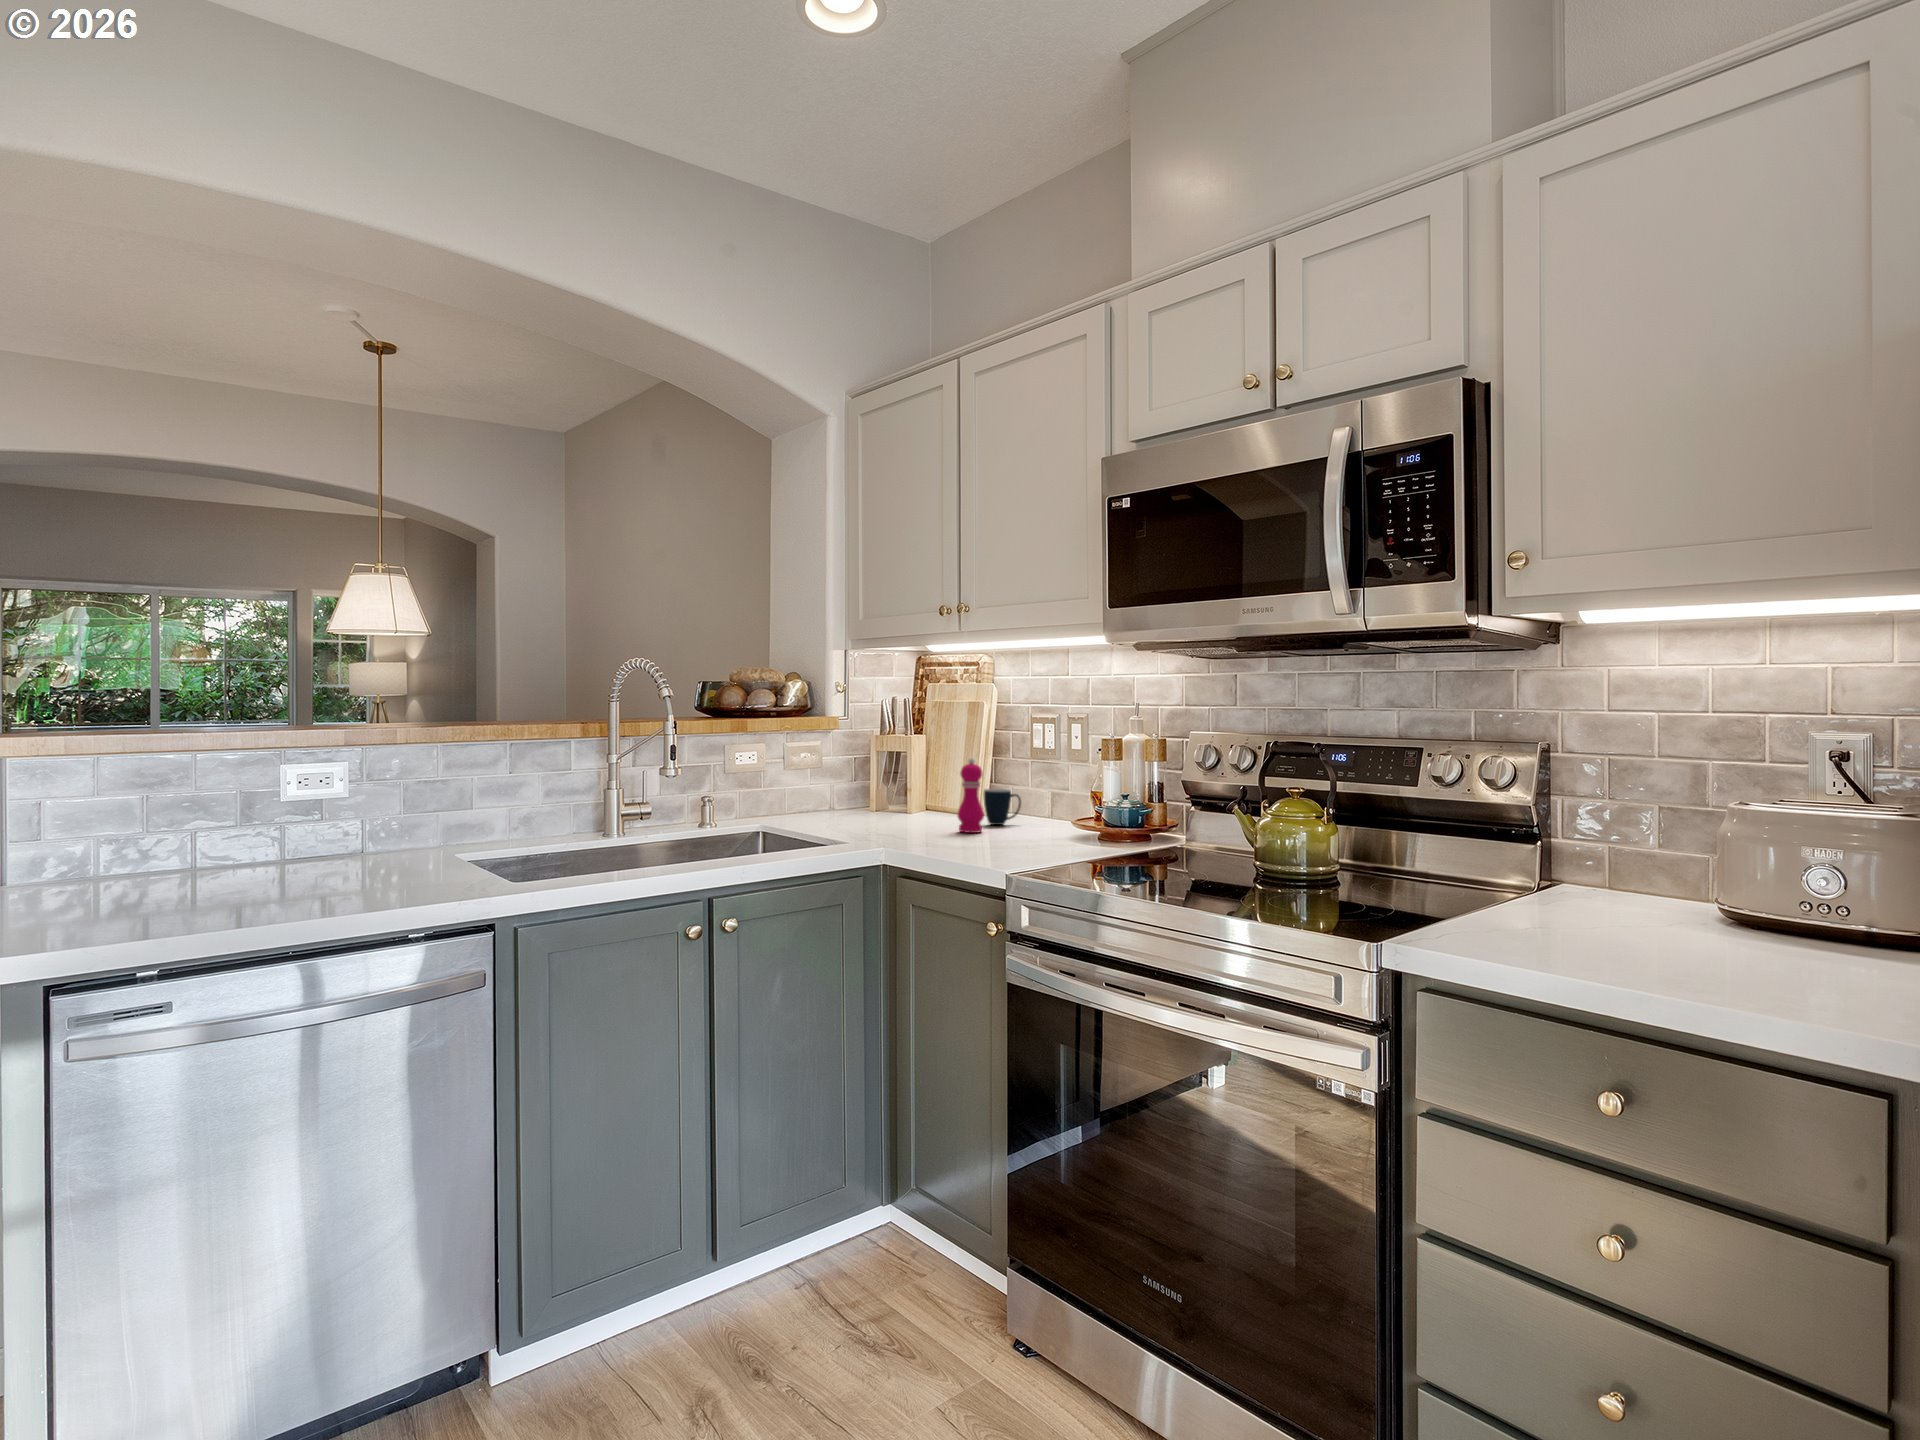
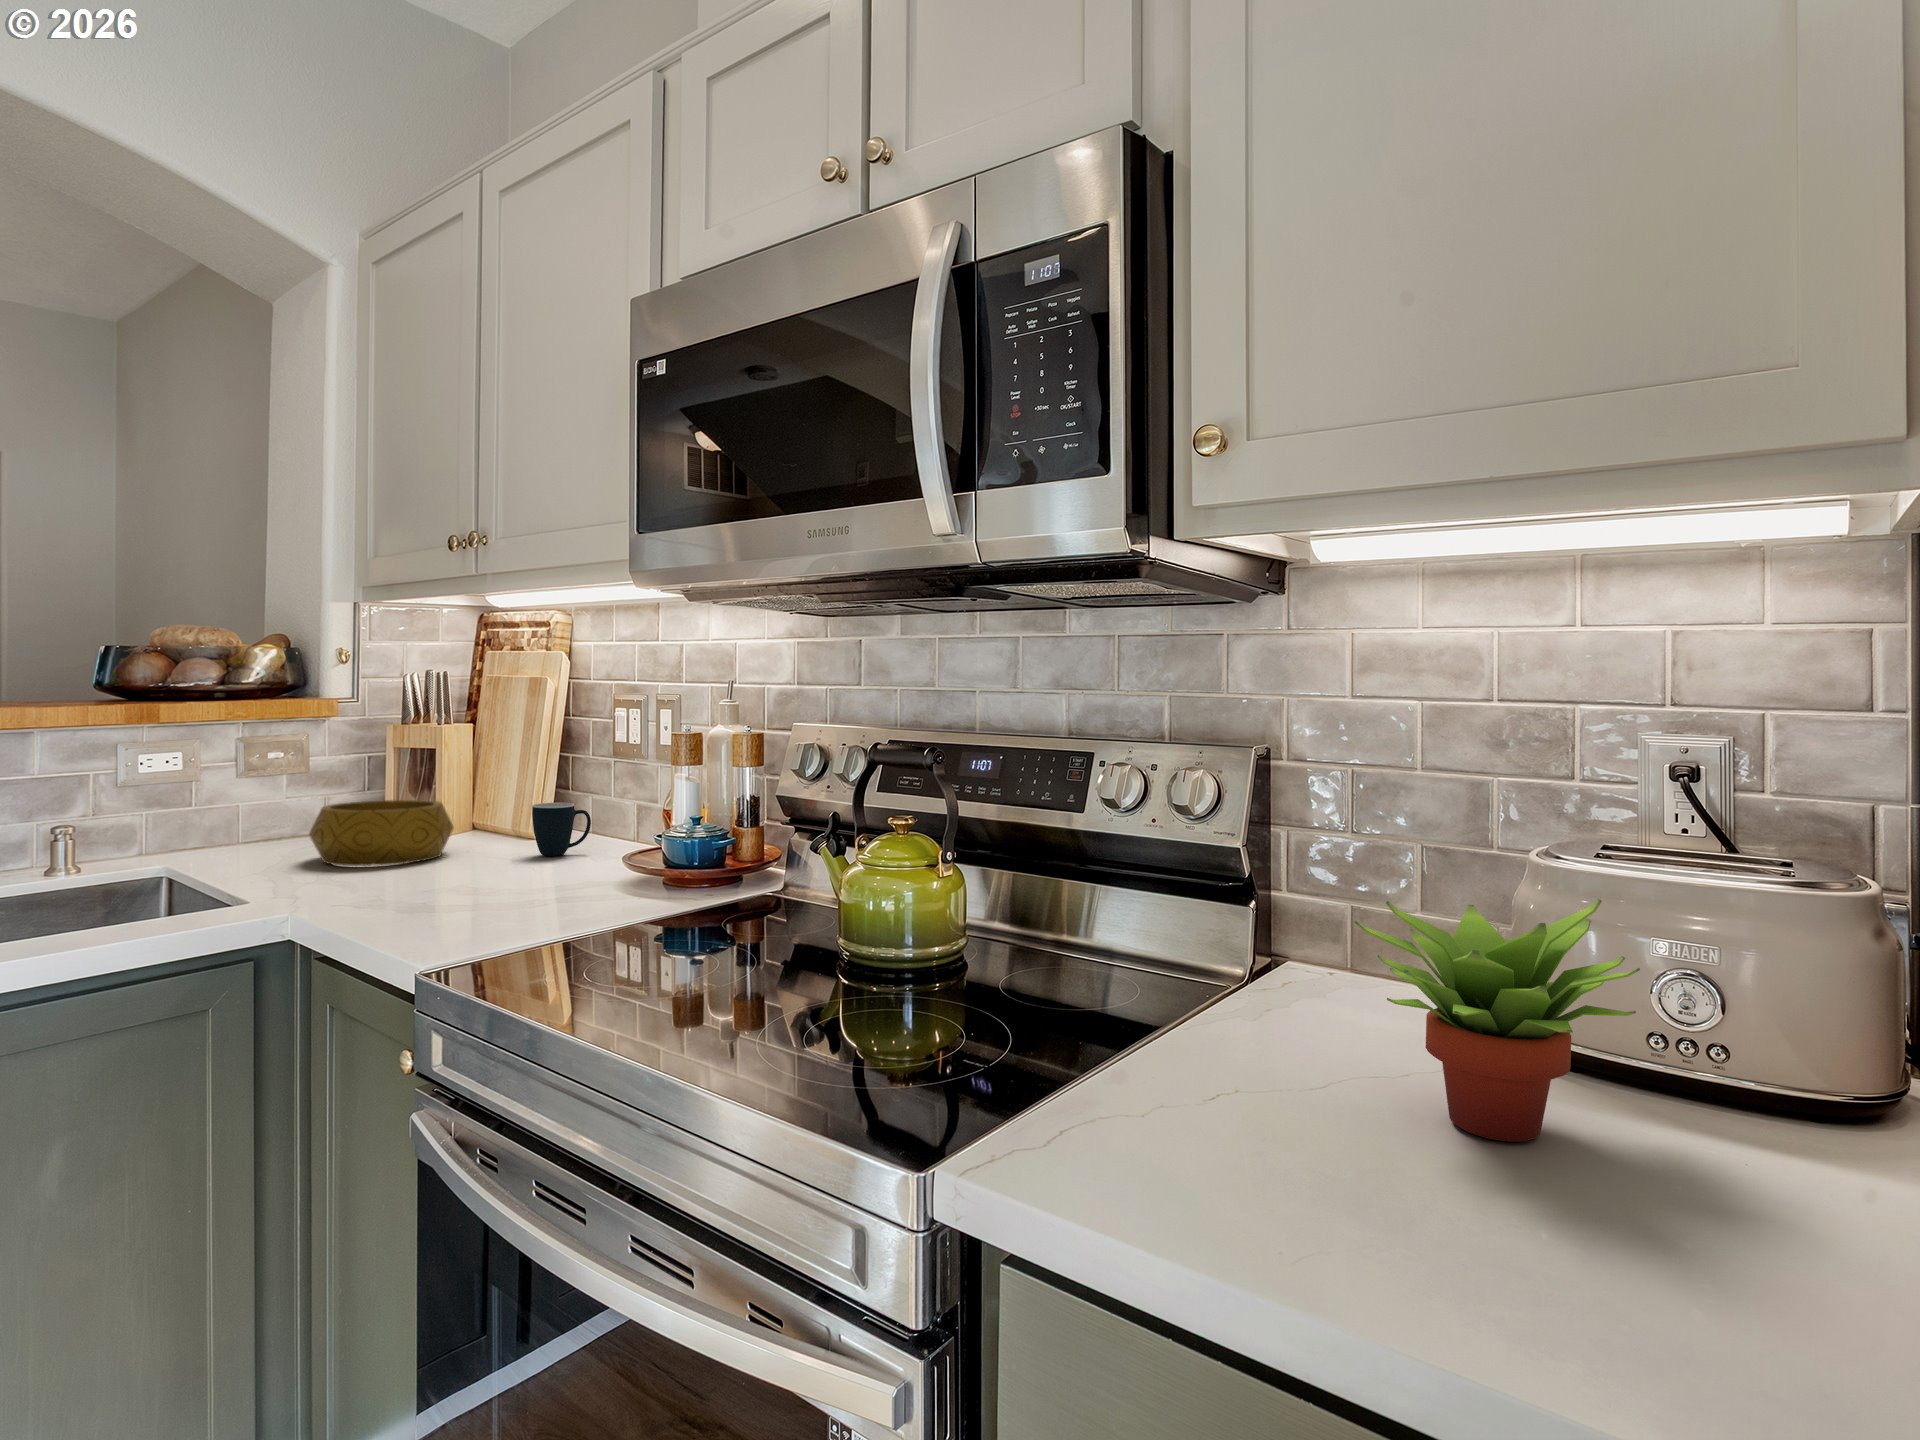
pepper mill: present [958,758,984,833] -> none [471,762,514,873]
decorative bowl: none [843,786,930,827] -> present [309,800,454,866]
succulent plant: none [1613,818,1781,948] -> present [1354,899,1640,1142]

